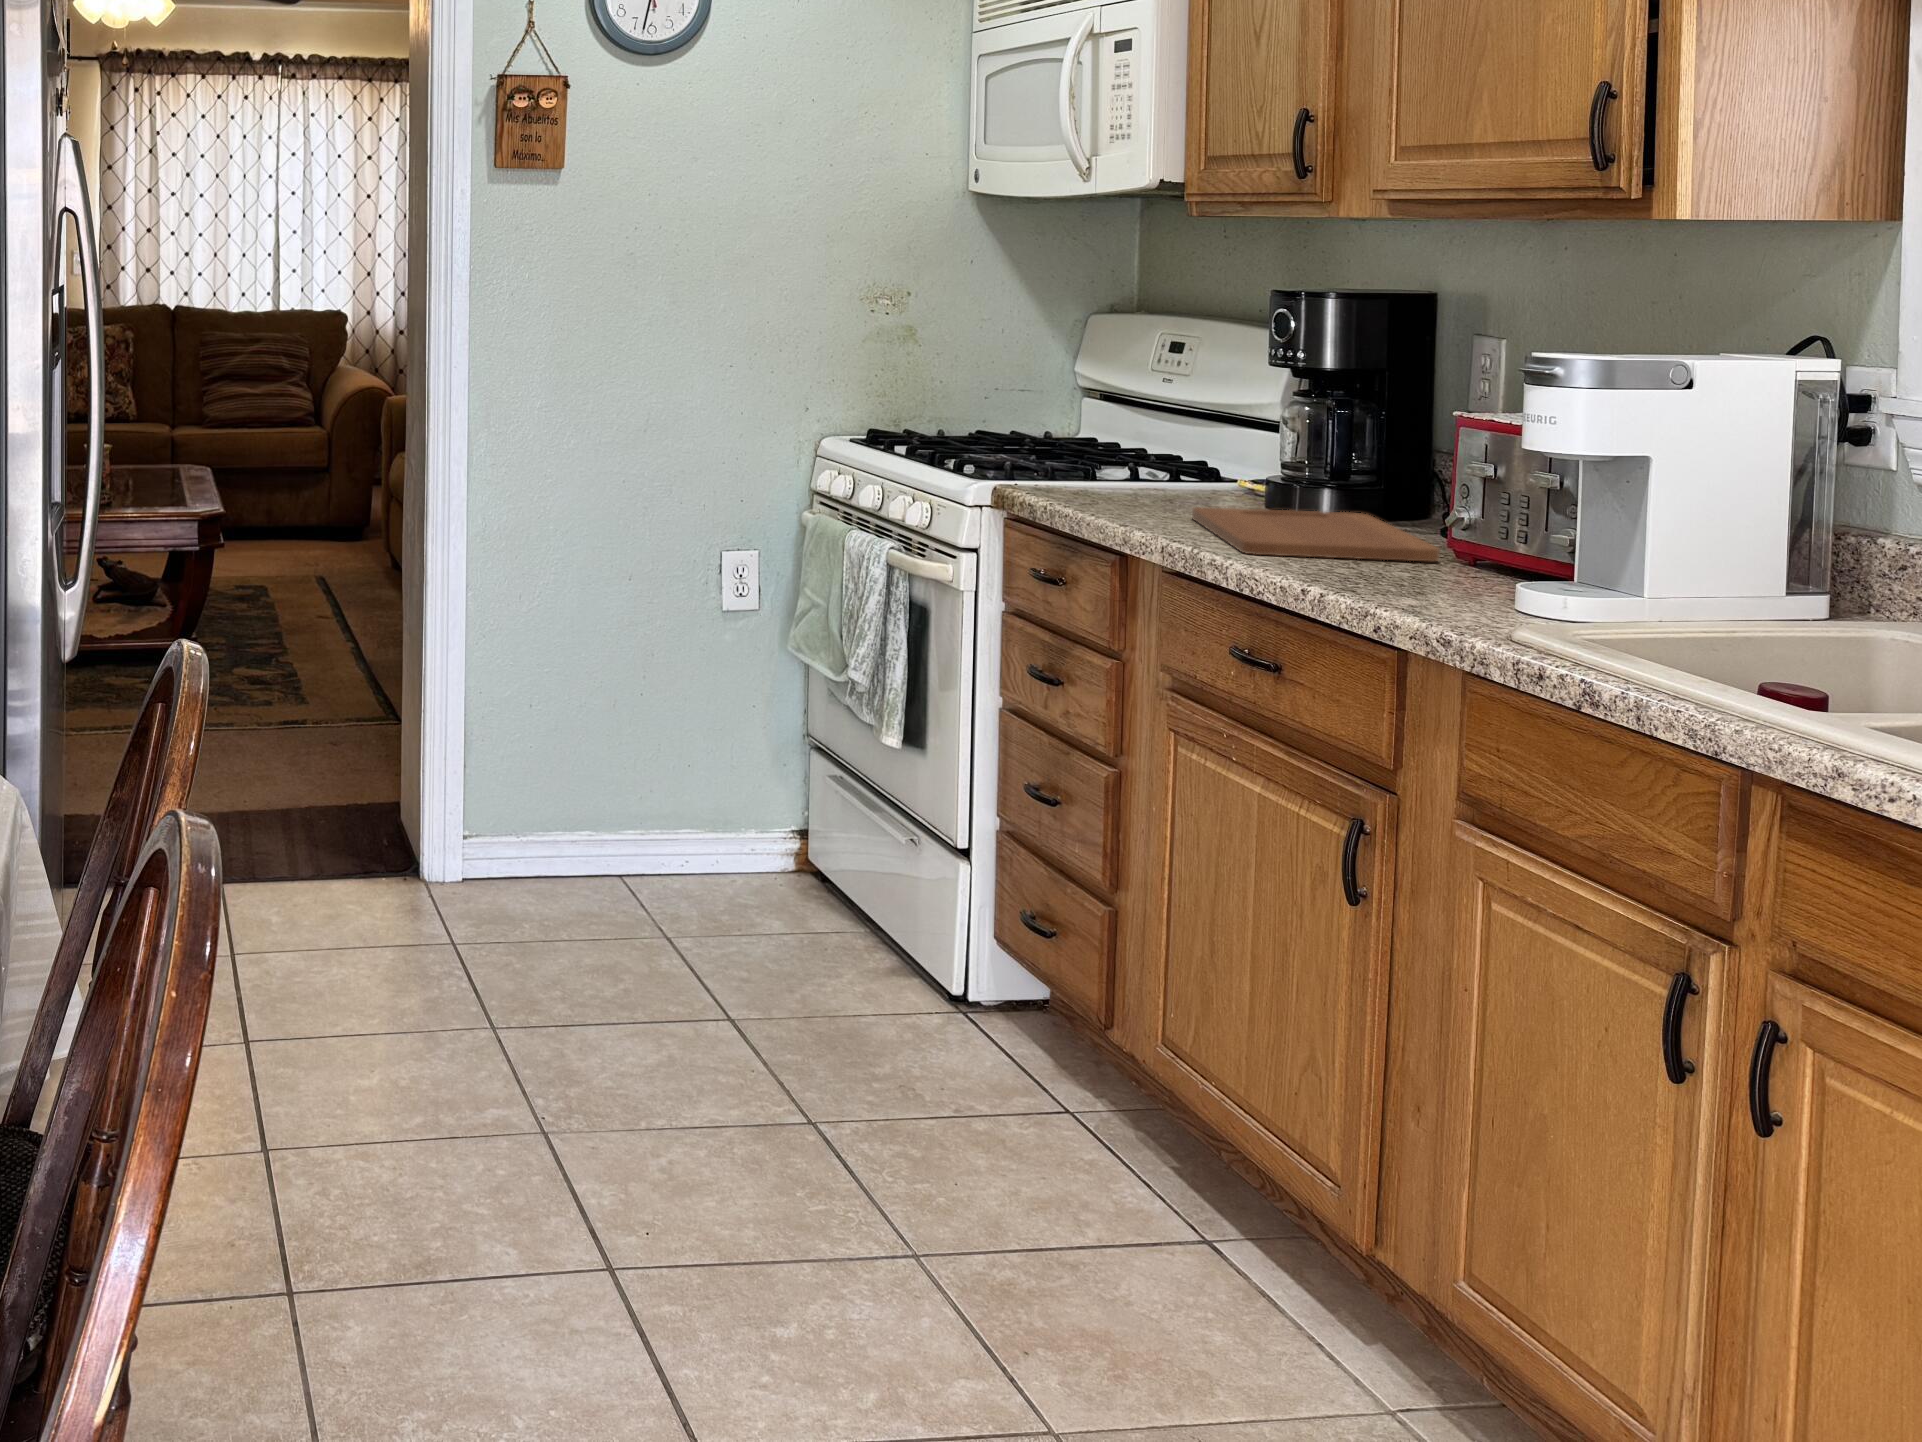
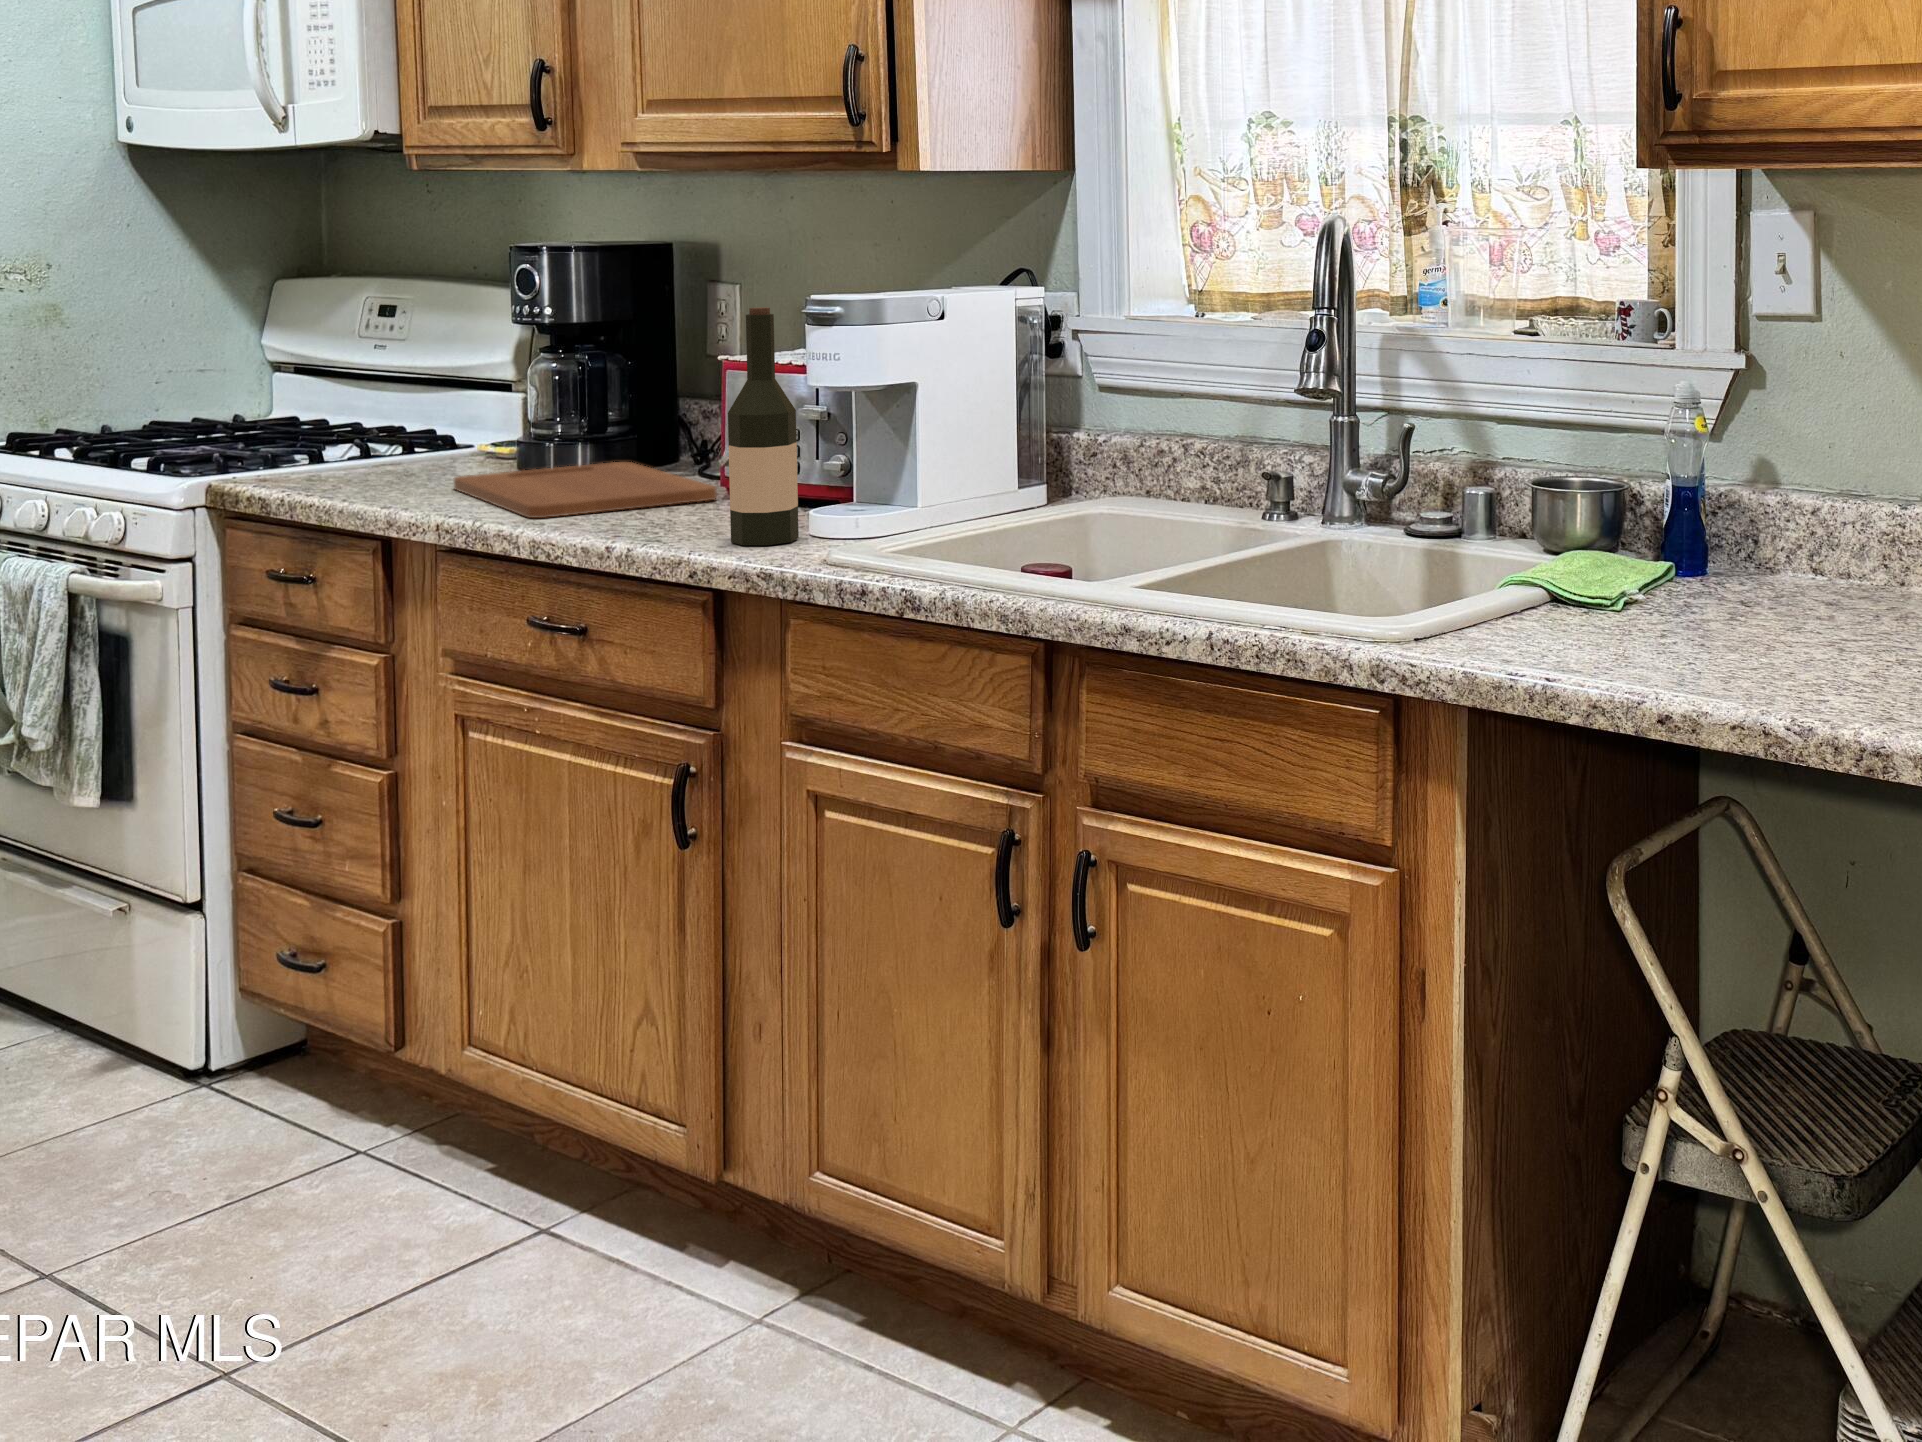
wine bottle: none [1424,363,1505,613] -> present [728,307,799,545]

